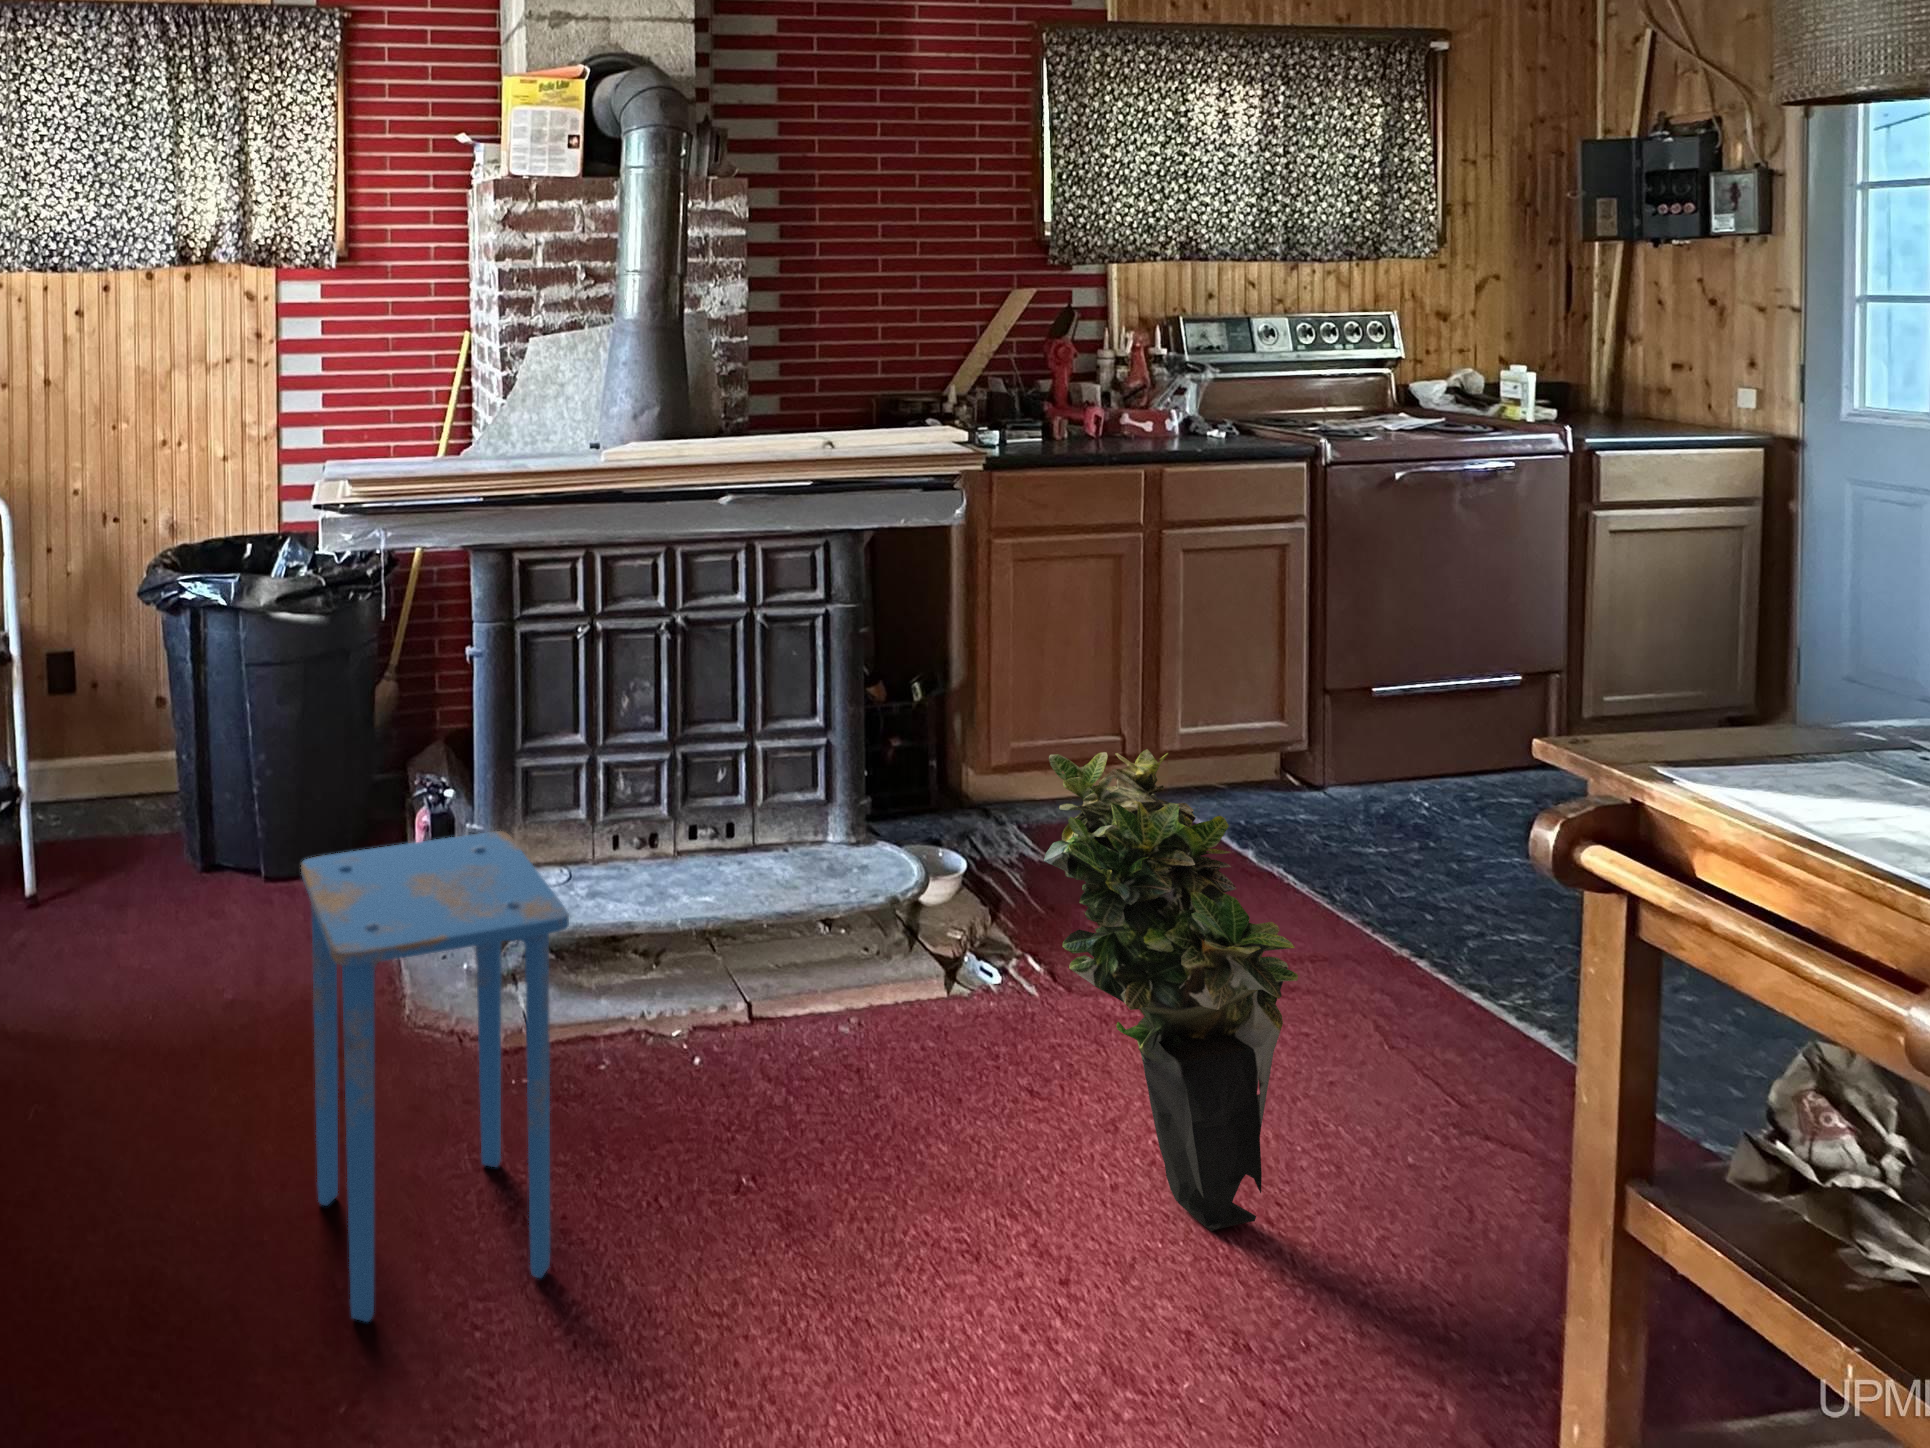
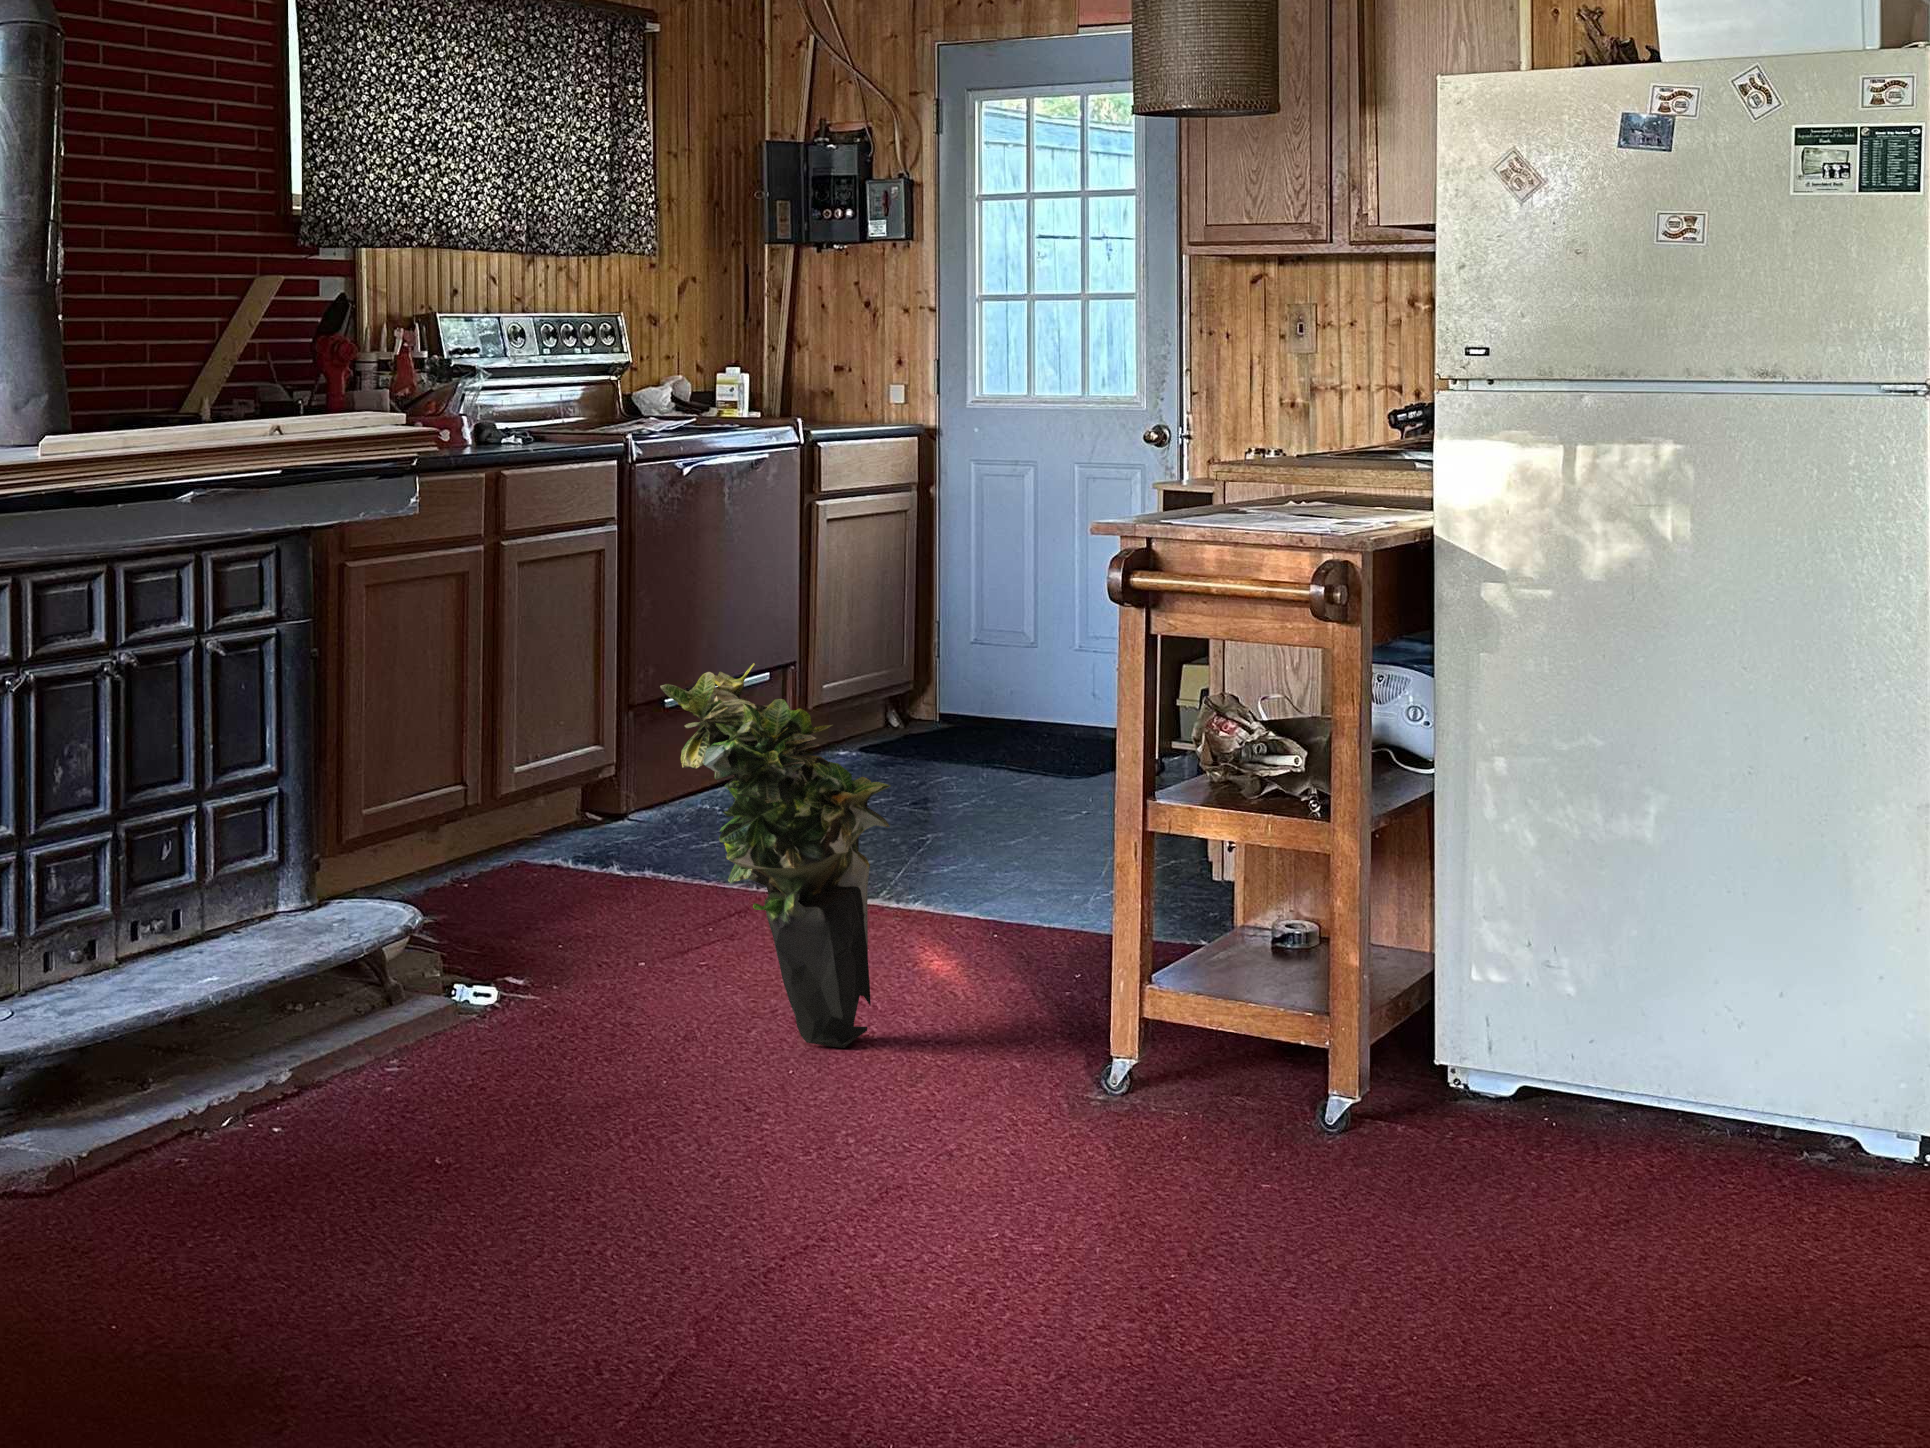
side table: present [301,831,569,1322] -> none [52,847,433,1357]

